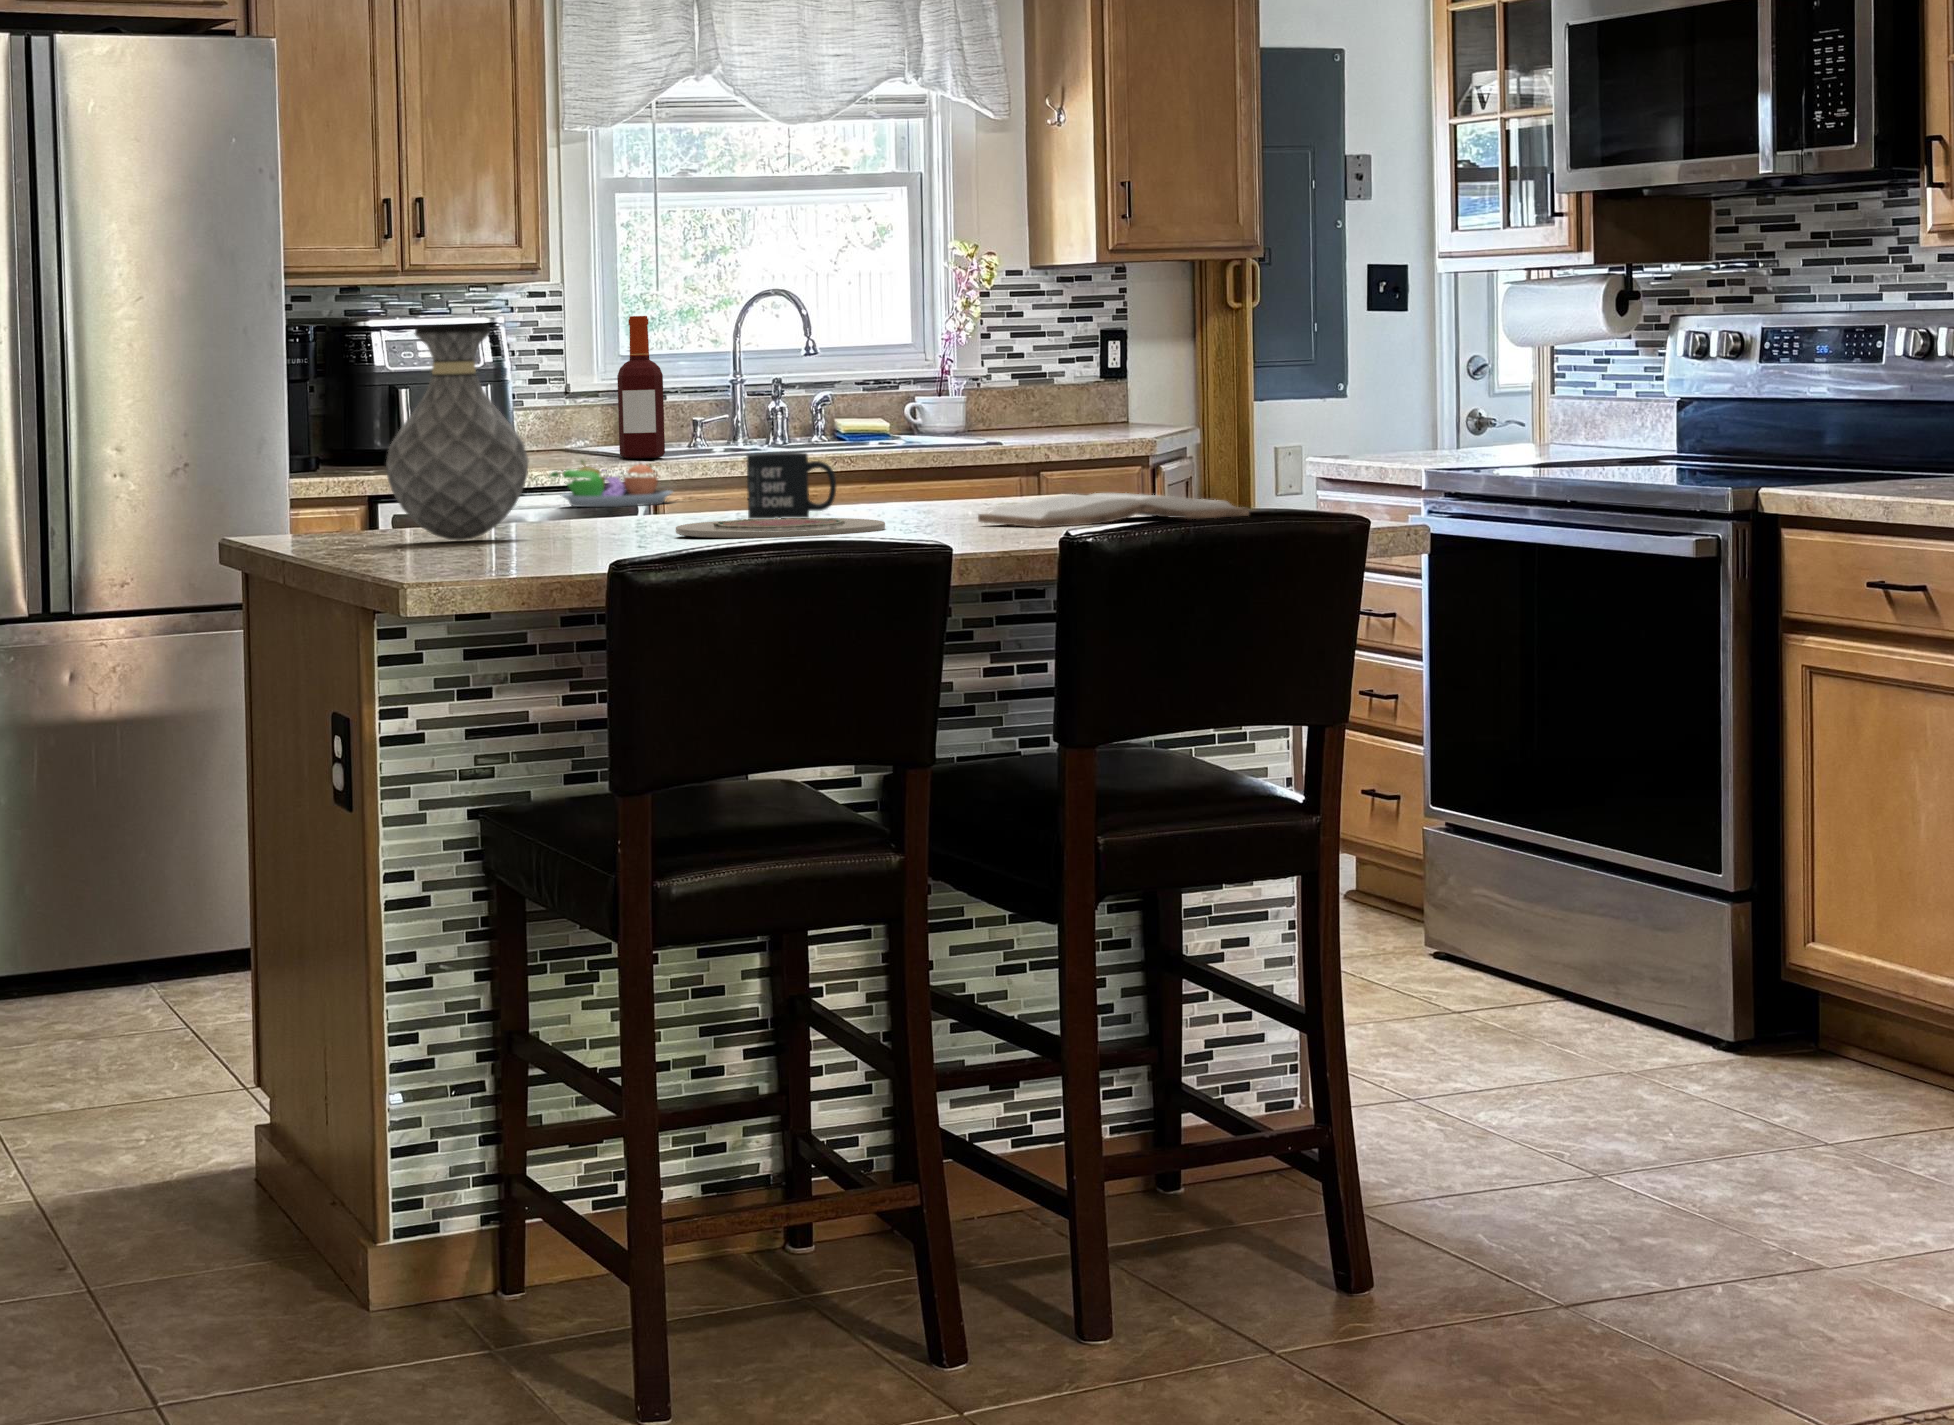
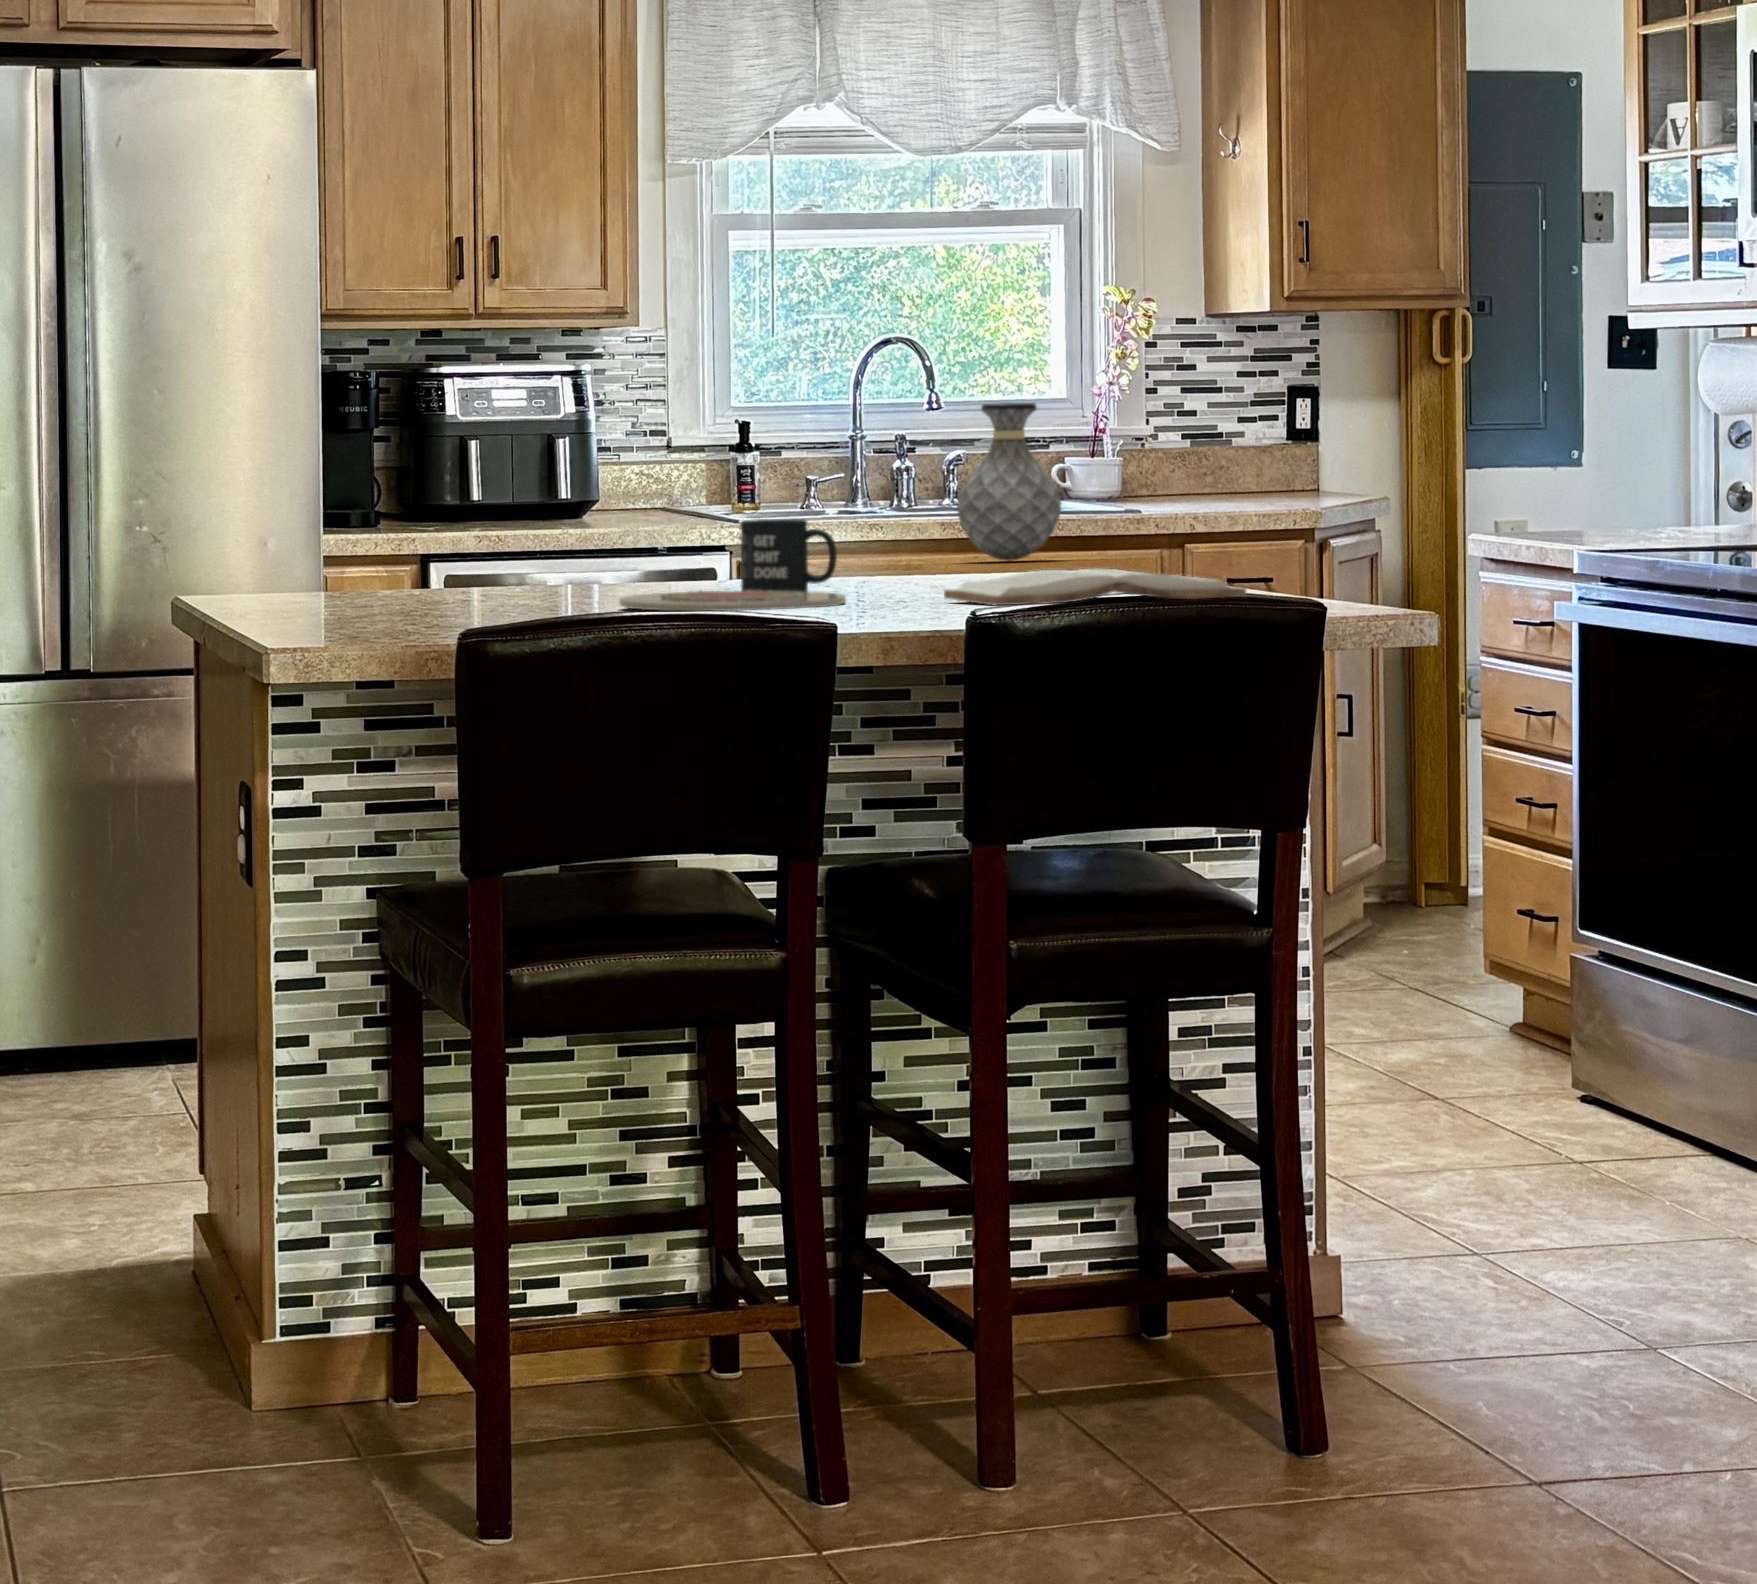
bottle: present [617,316,665,458] -> none [704,366,755,523]
vase: present [386,324,528,540] -> present [957,403,1062,561]
fruit bowl: present [550,461,672,507] -> none [613,523,750,575]

